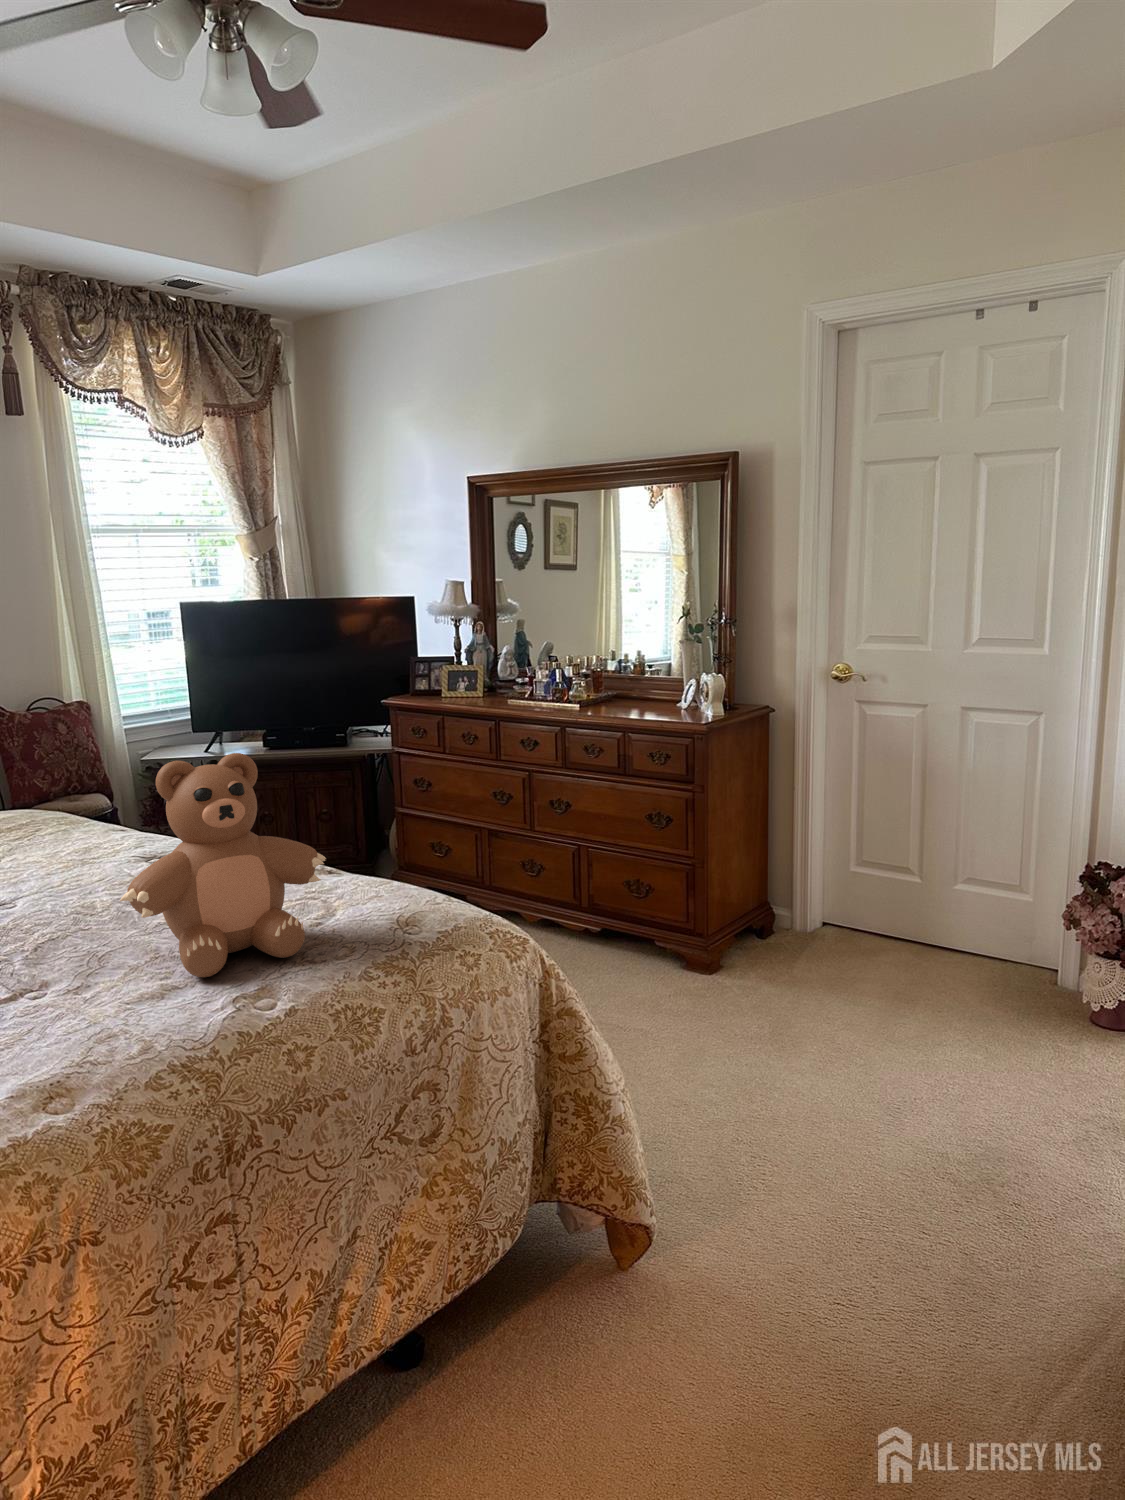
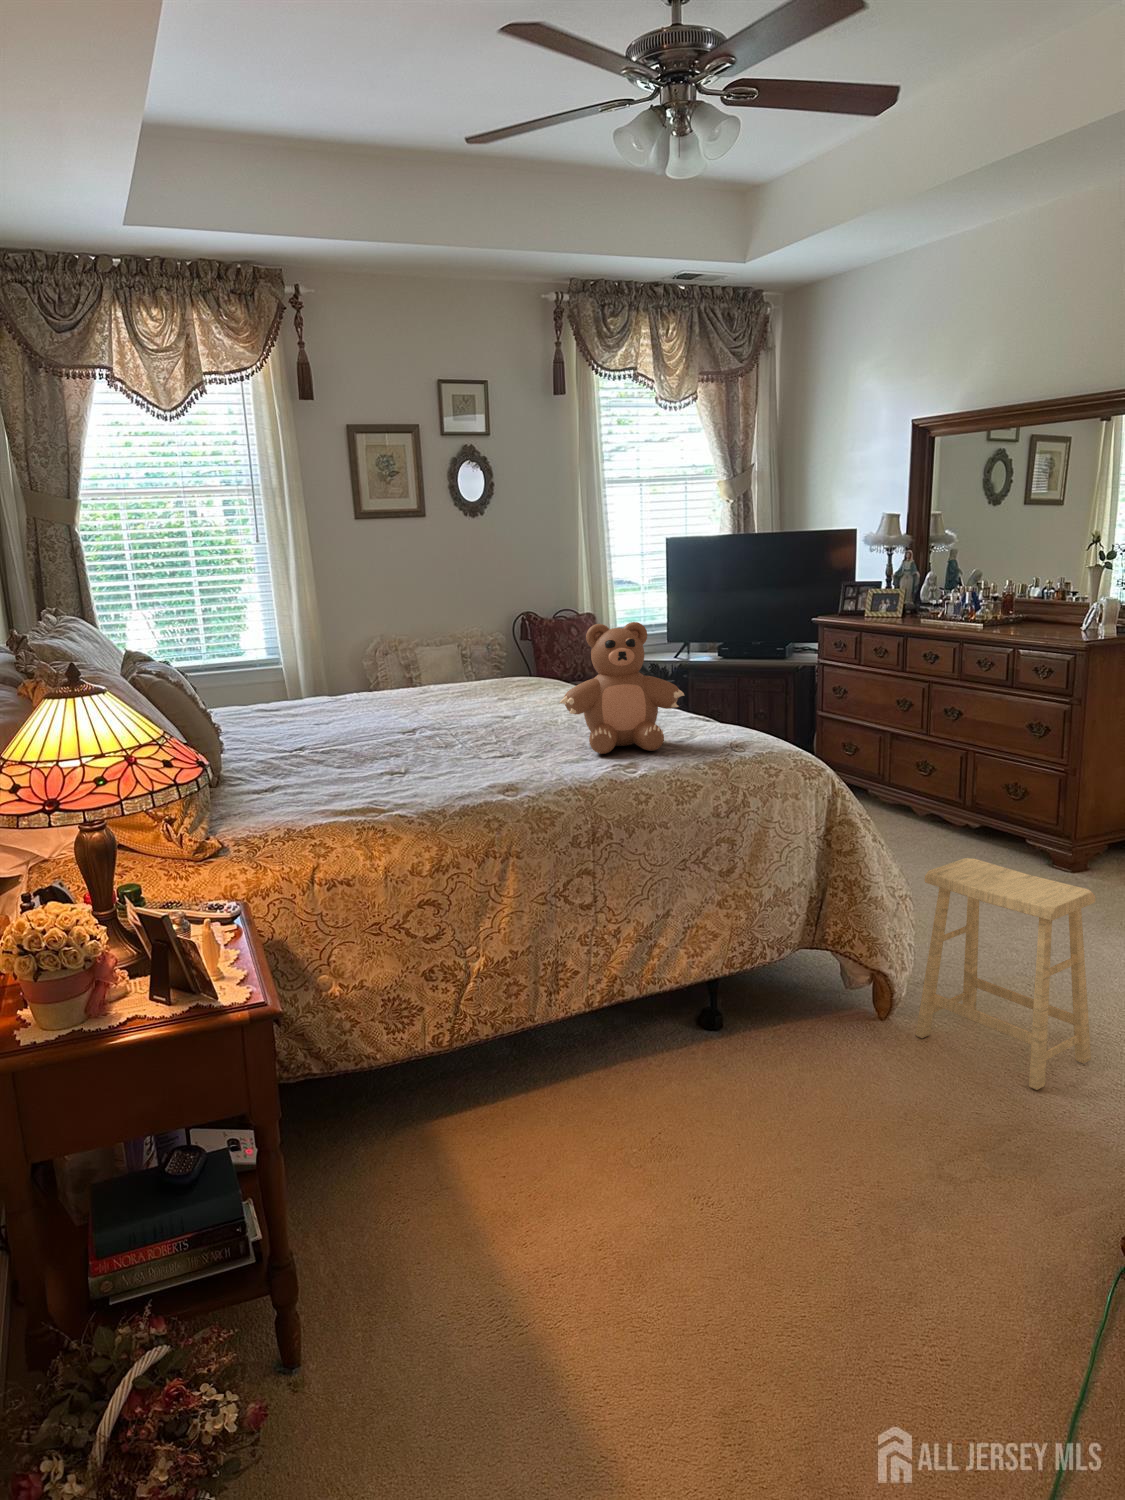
footstool: none [677,1026,883,1335] -> present [916,858,1096,1090]

